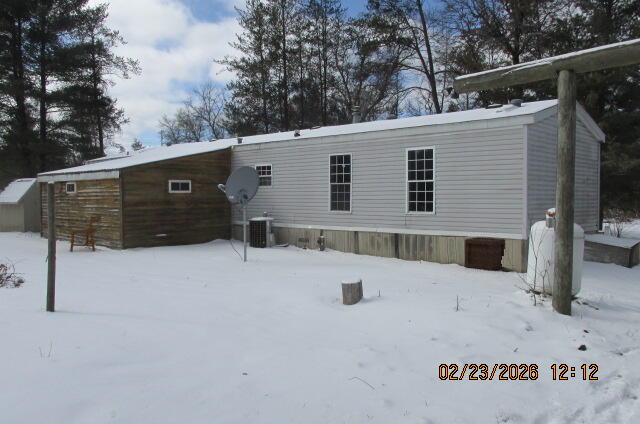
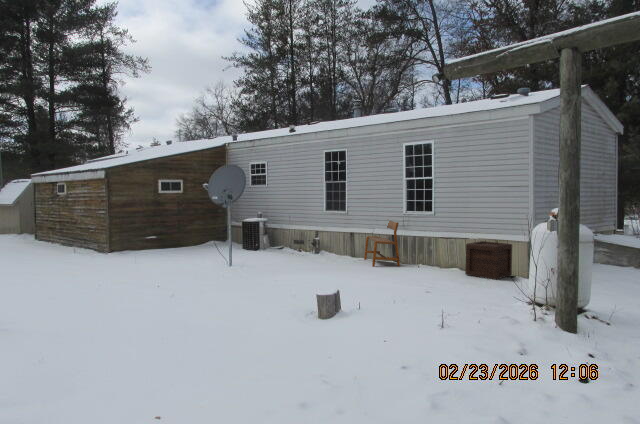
bench: present [70,216,102,252] -> present [364,221,400,267]

